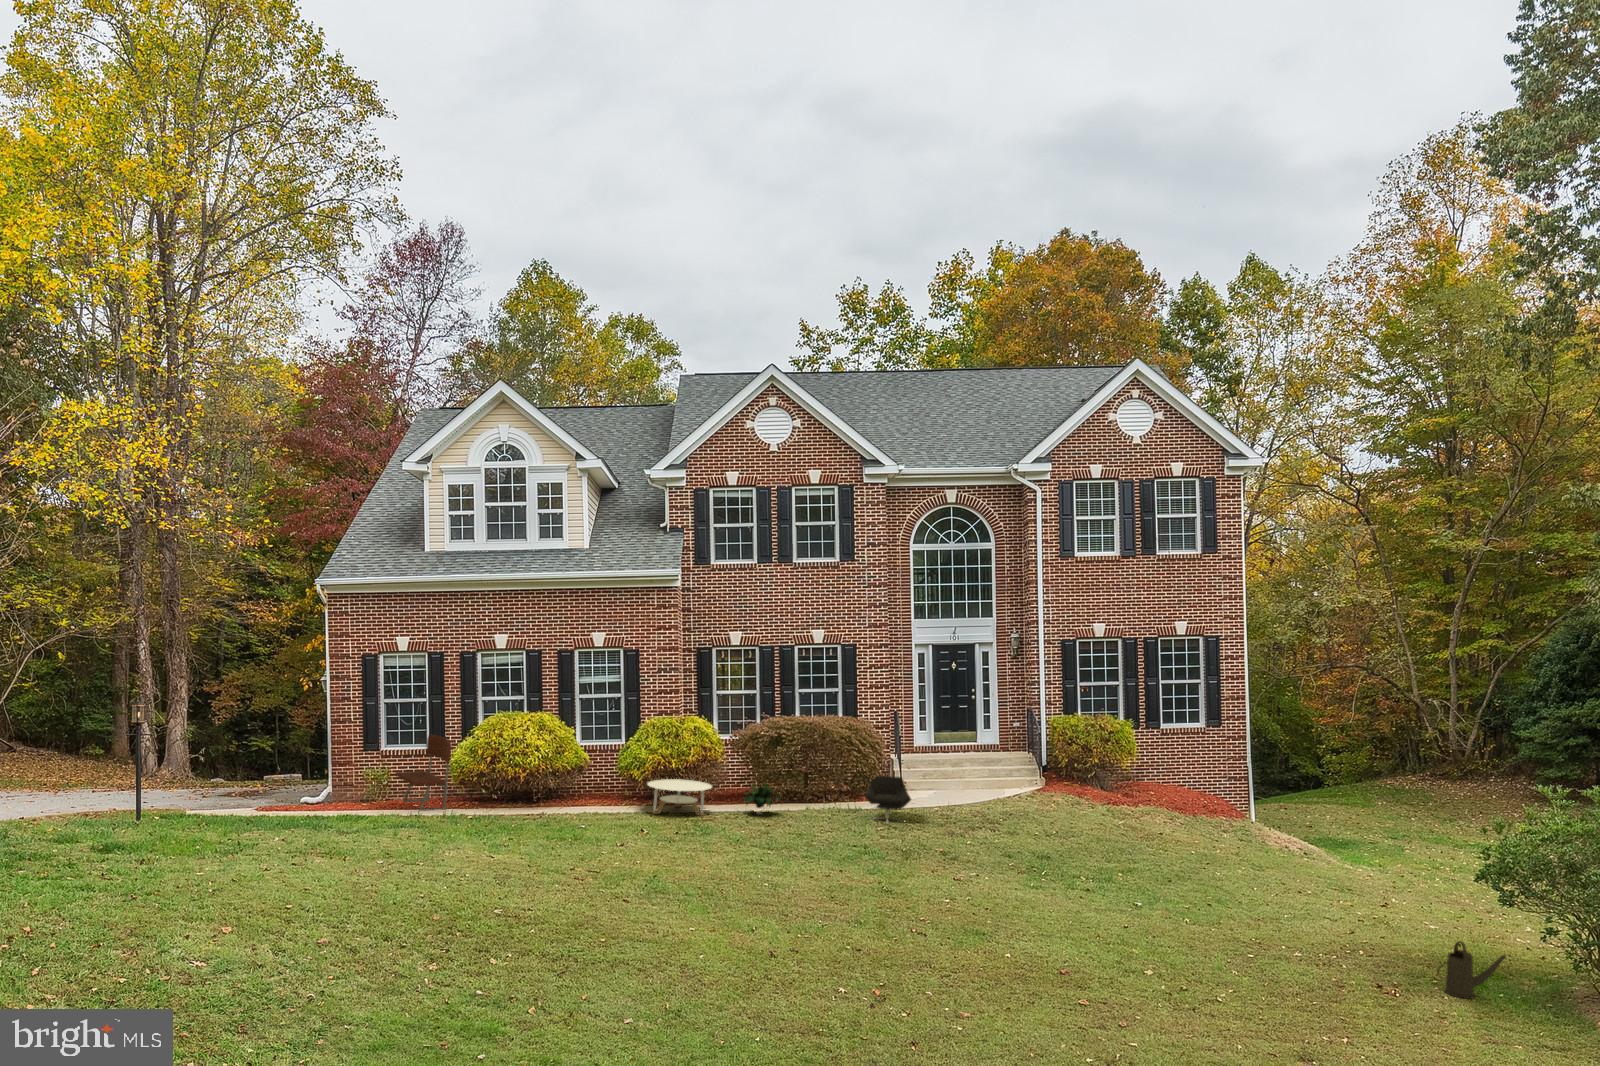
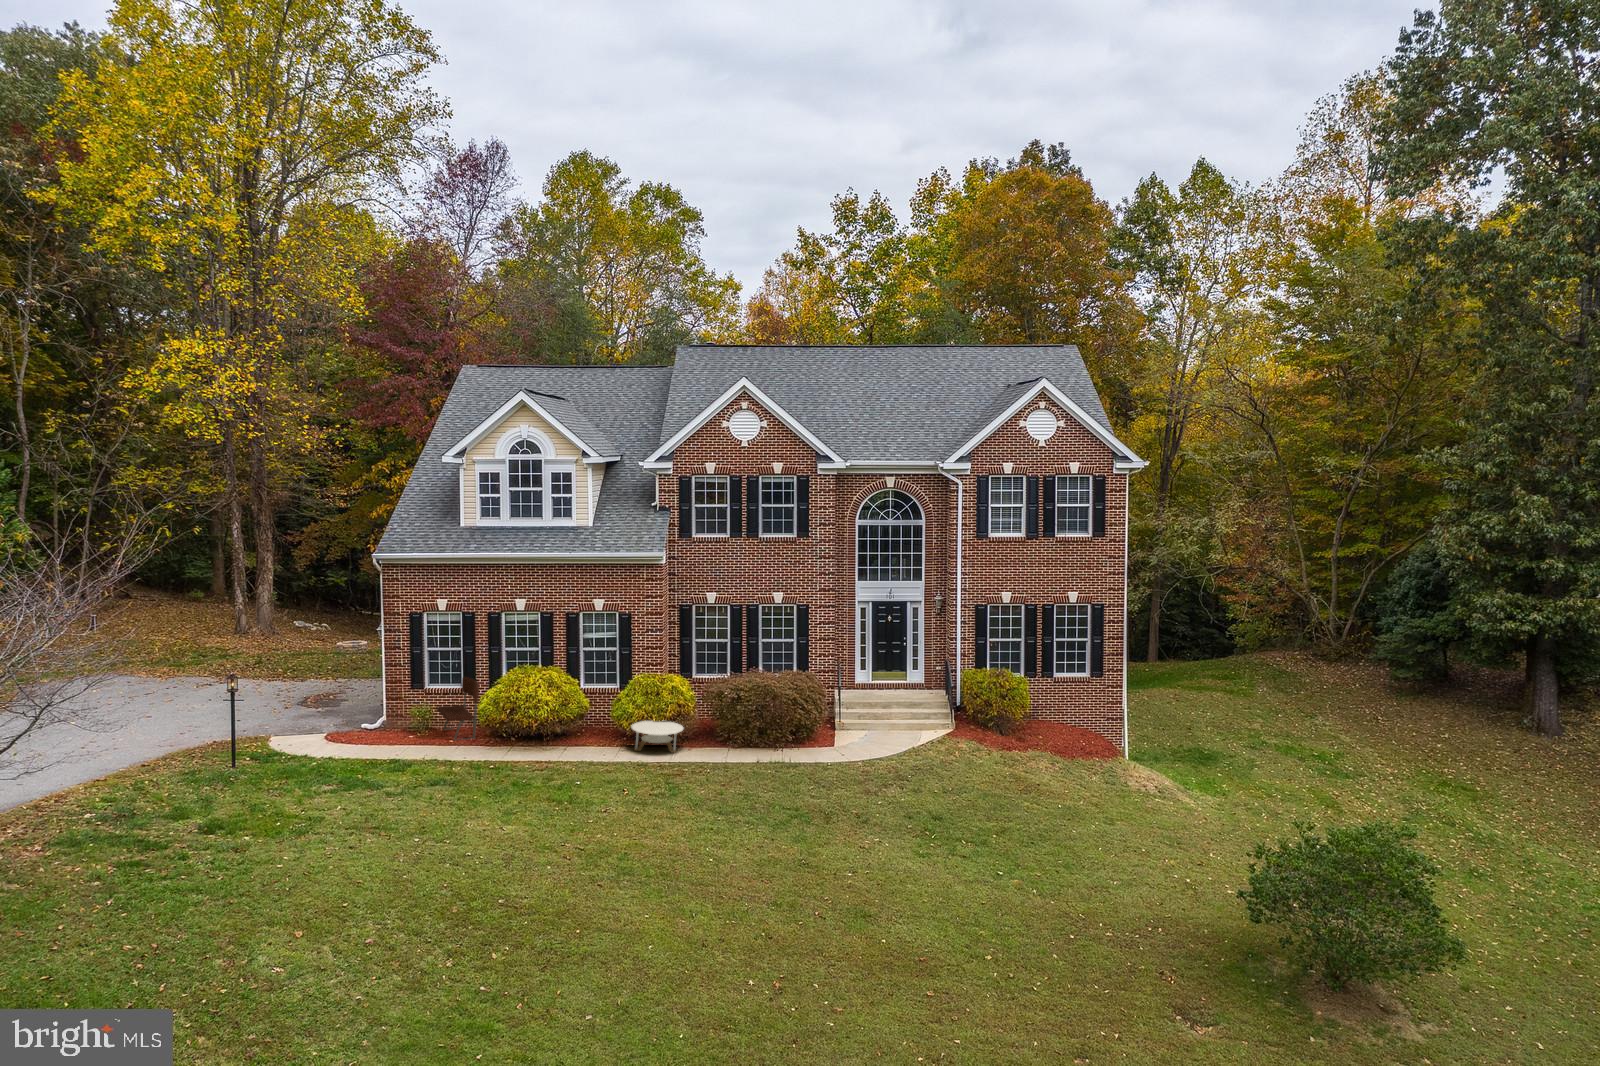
lounge chair: present [865,775,911,824] -> none [806,719,843,761]
potted plant: present [743,783,779,815] -> none [707,725,740,751]
watering can: present [1437,941,1506,999] -> none [1237,924,1295,972]

